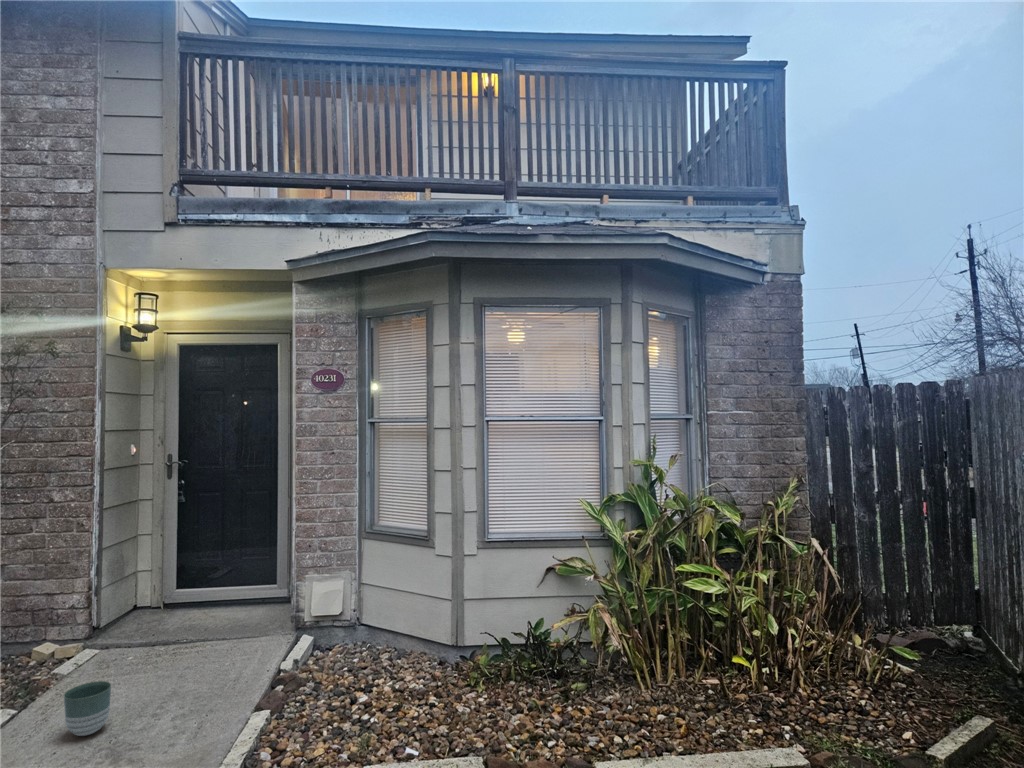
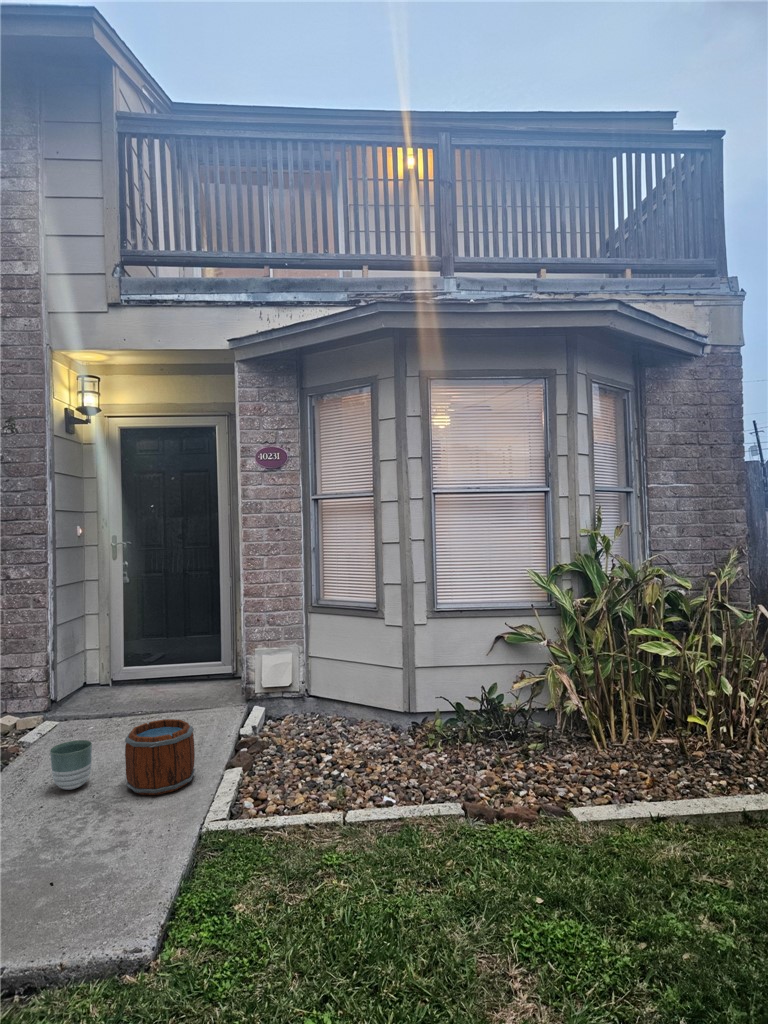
bucket: none [143,659,220,743] -> present [125,719,195,795]

